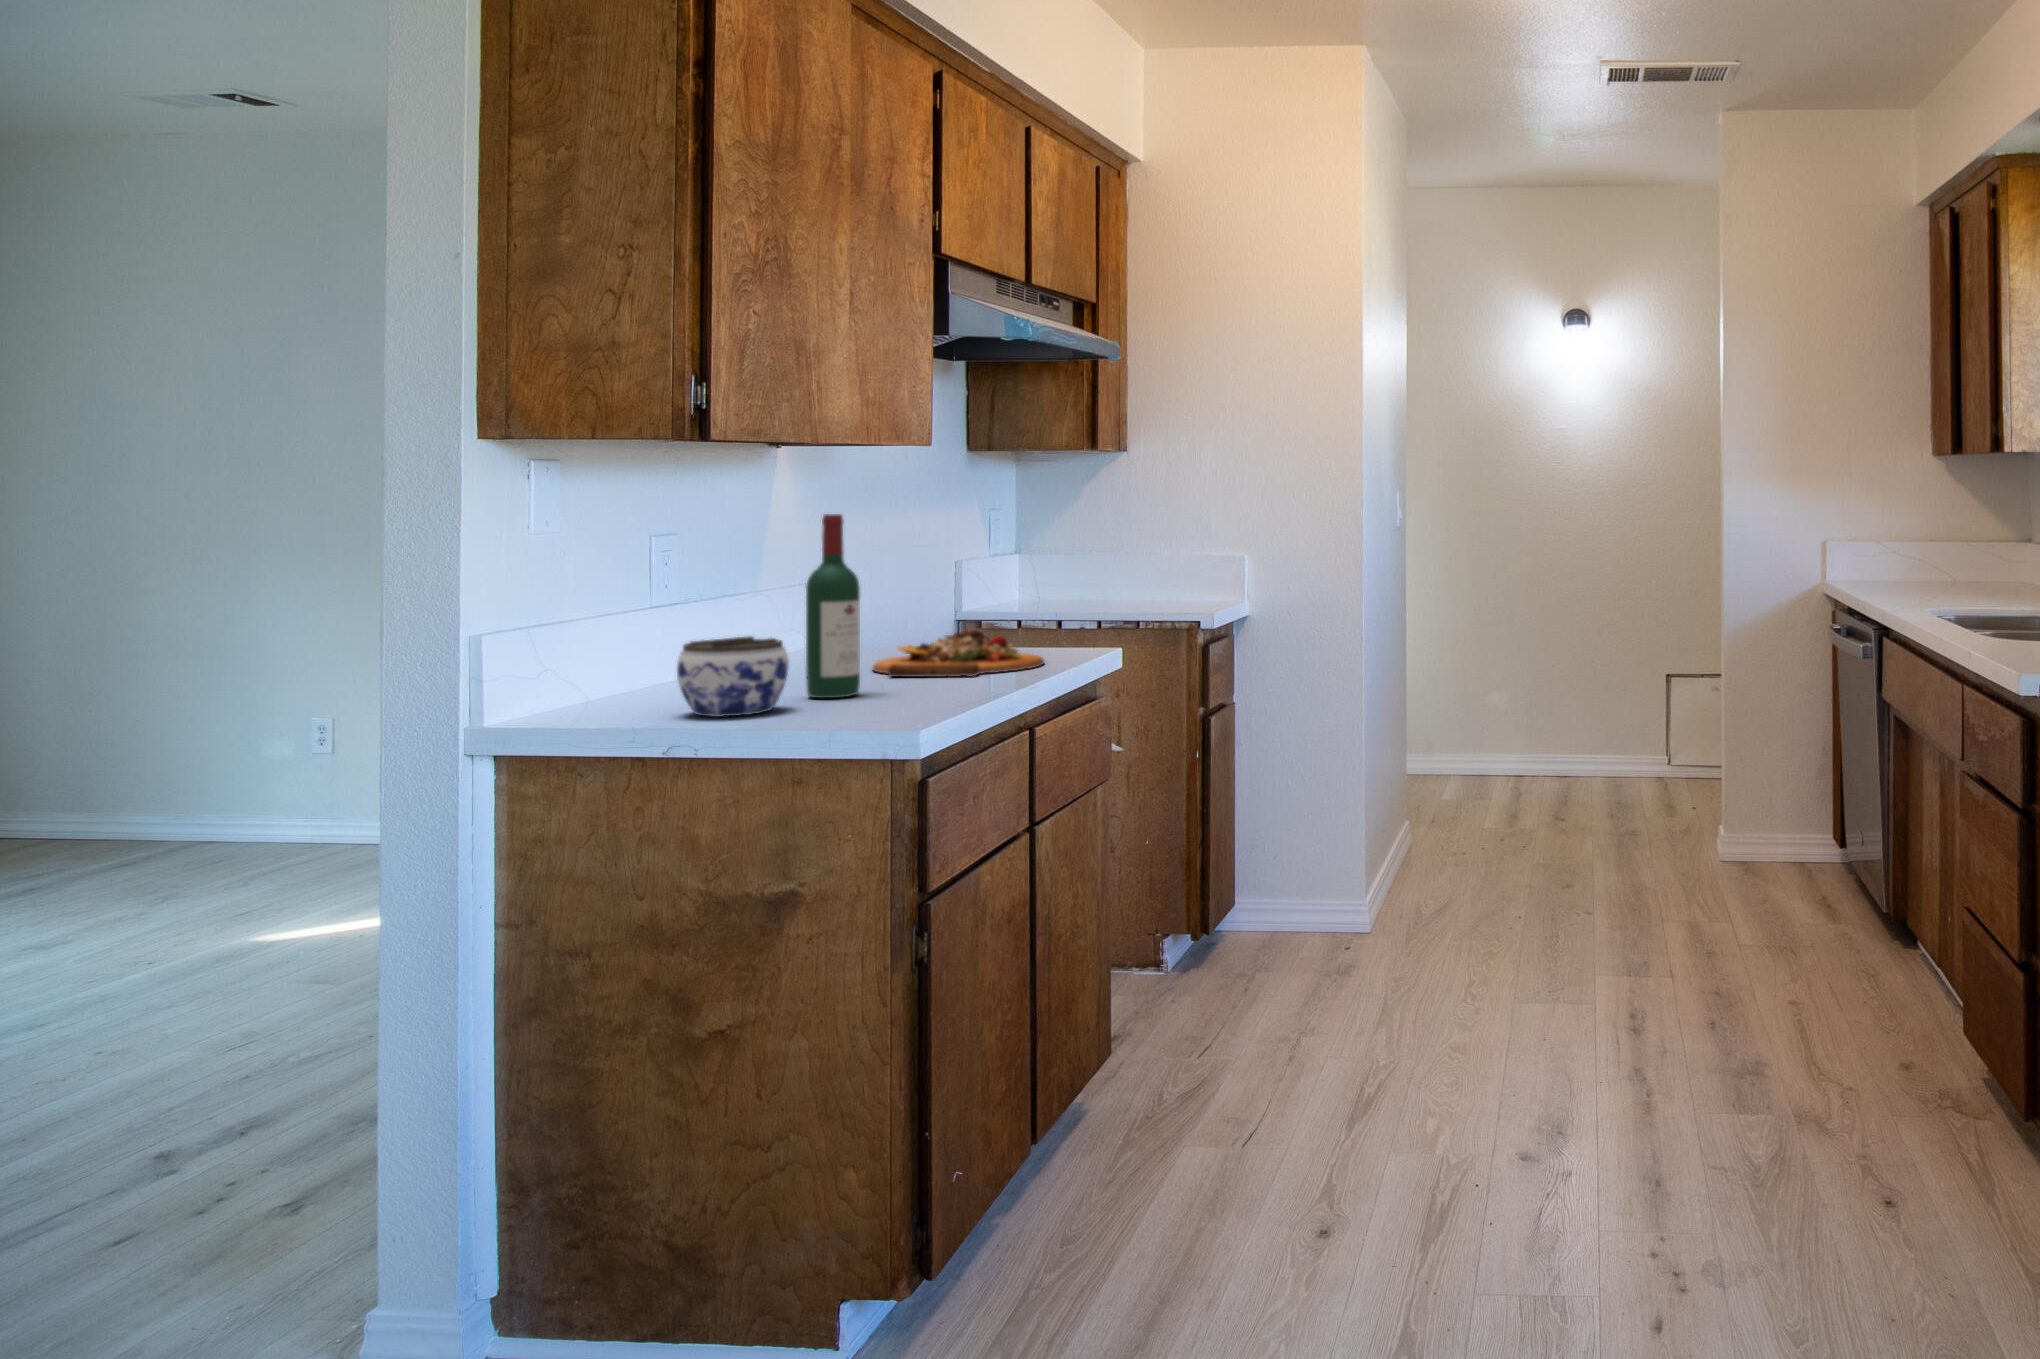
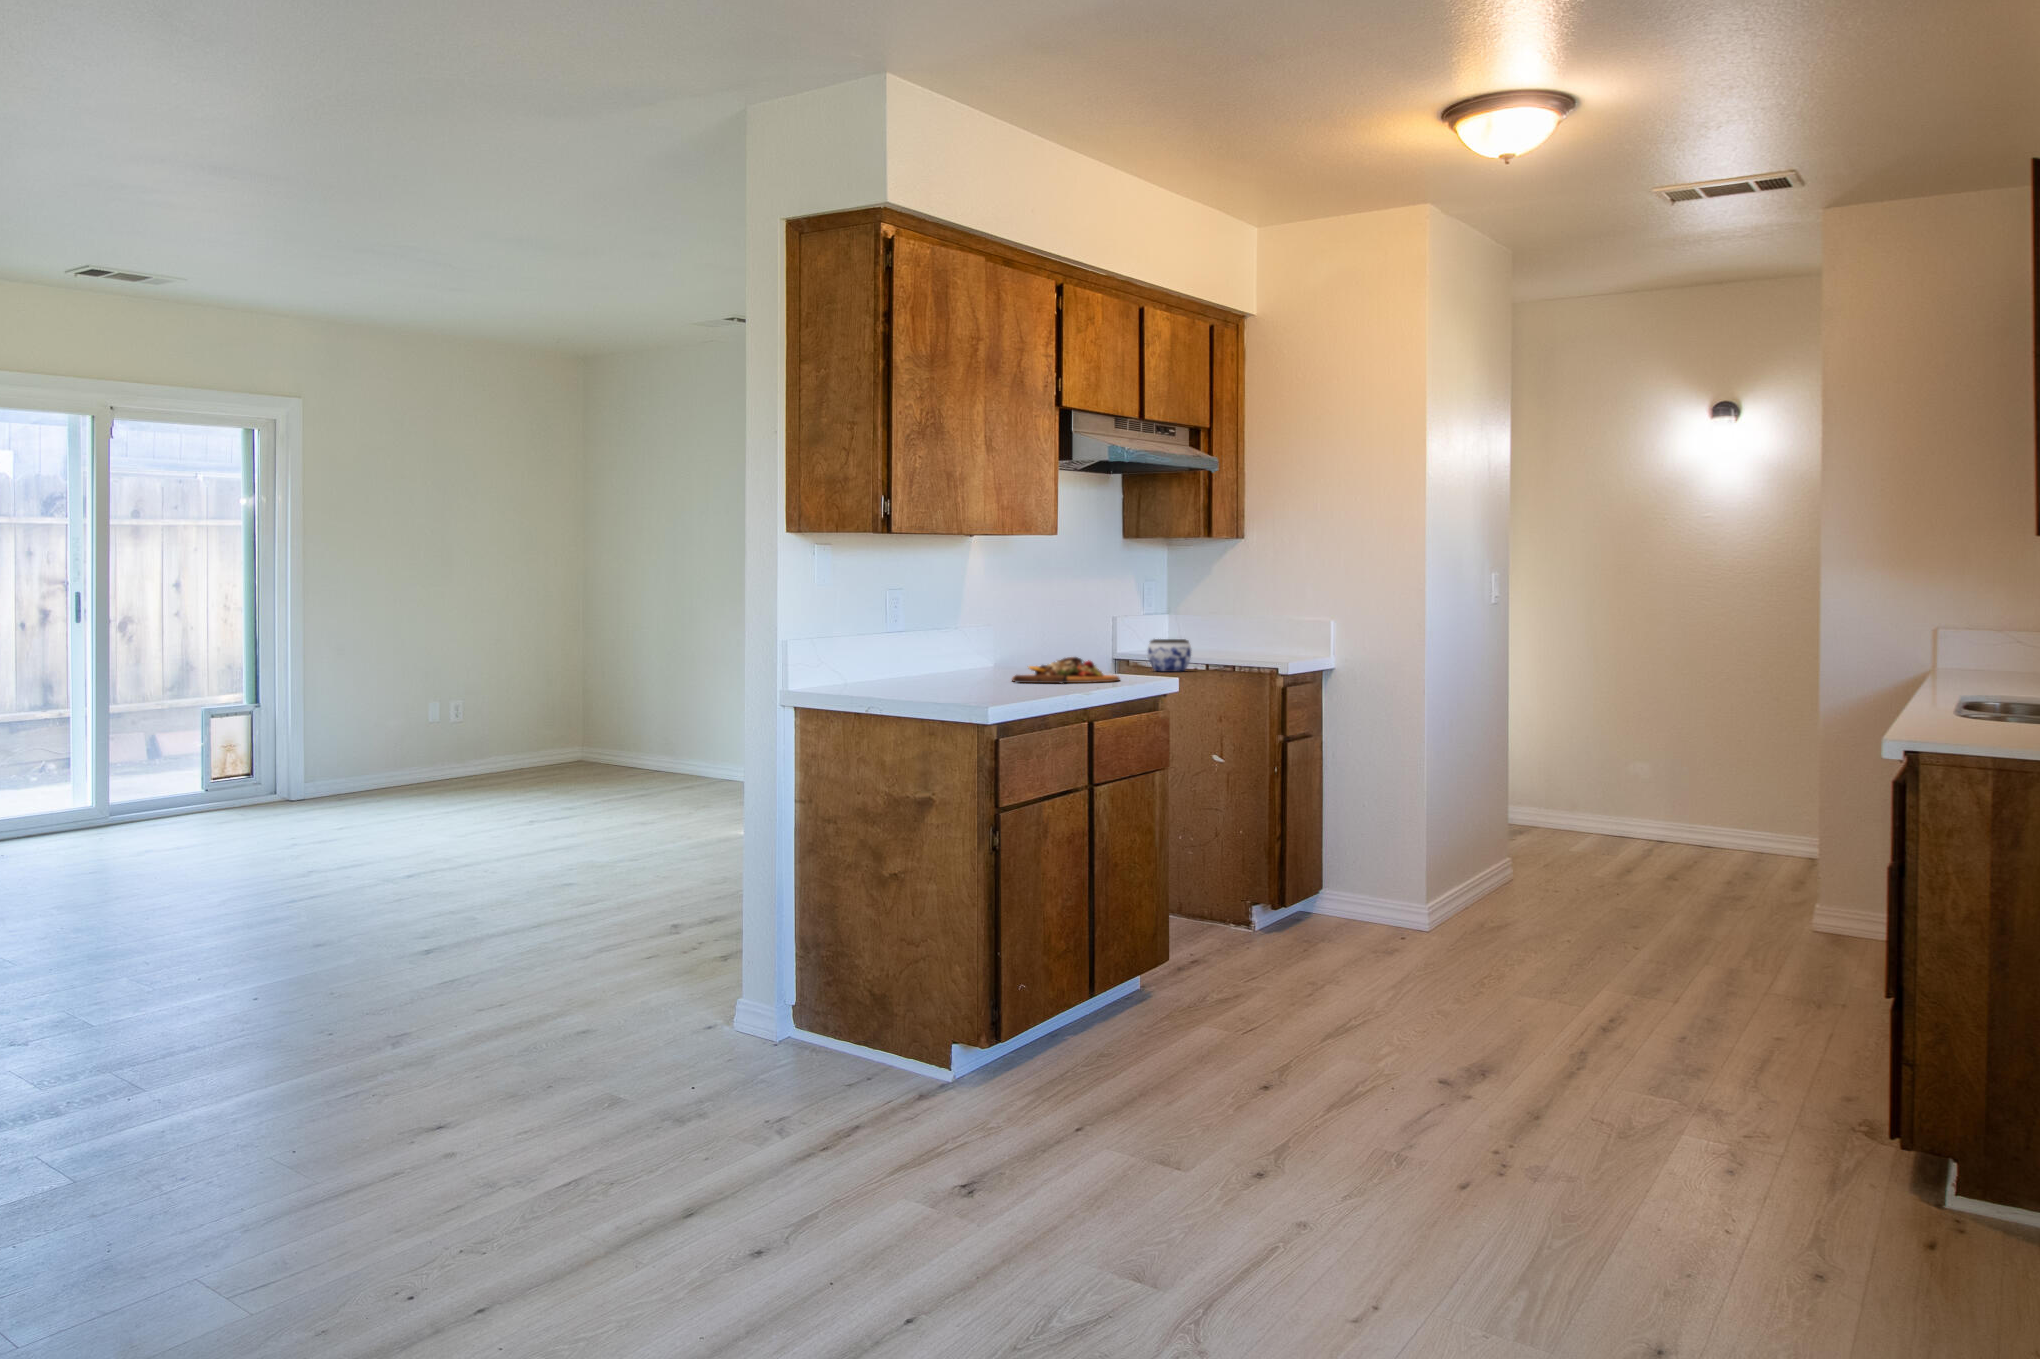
wine bottle: present [806,514,860,698] -> none [953,574,983,687]
jar: present [677,636,789,717] -> present [1148,639,1191,672]

